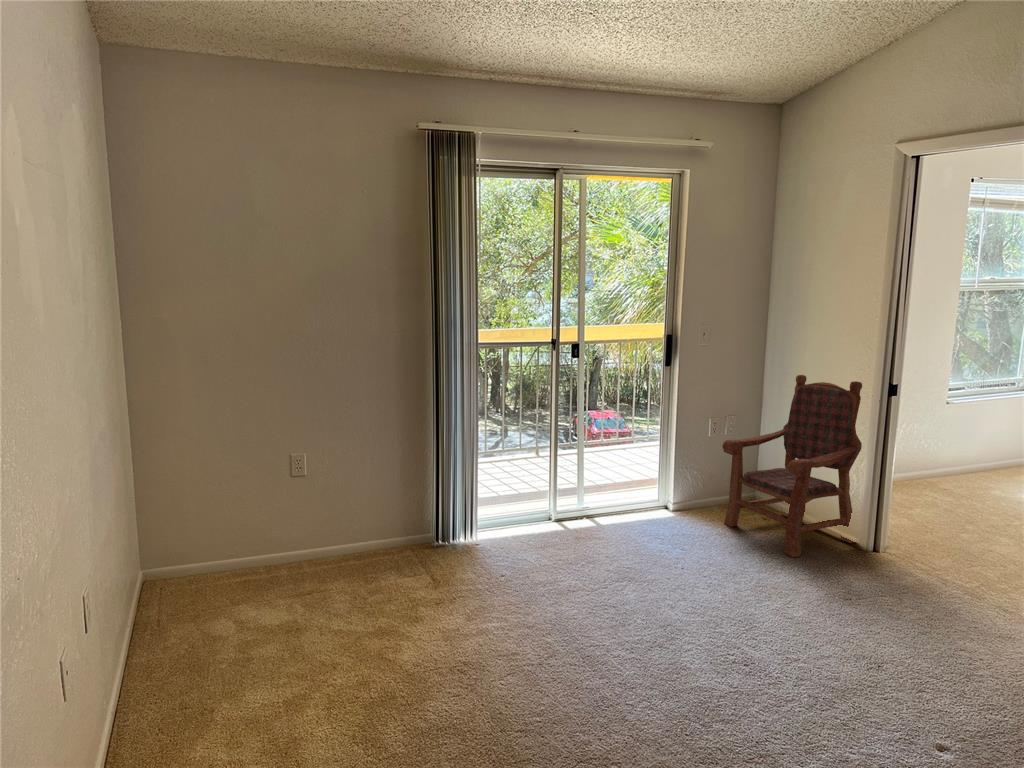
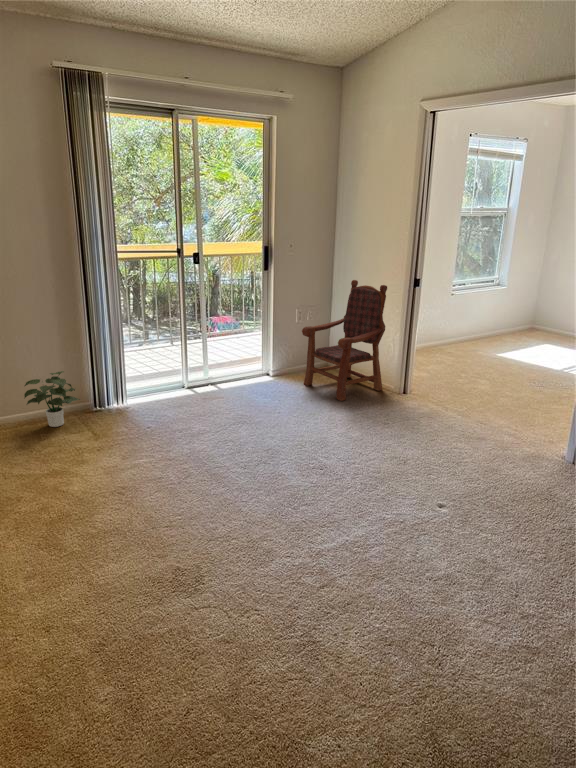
potted plant: none [340,490,414,569] -> present [24,371,80,427]

